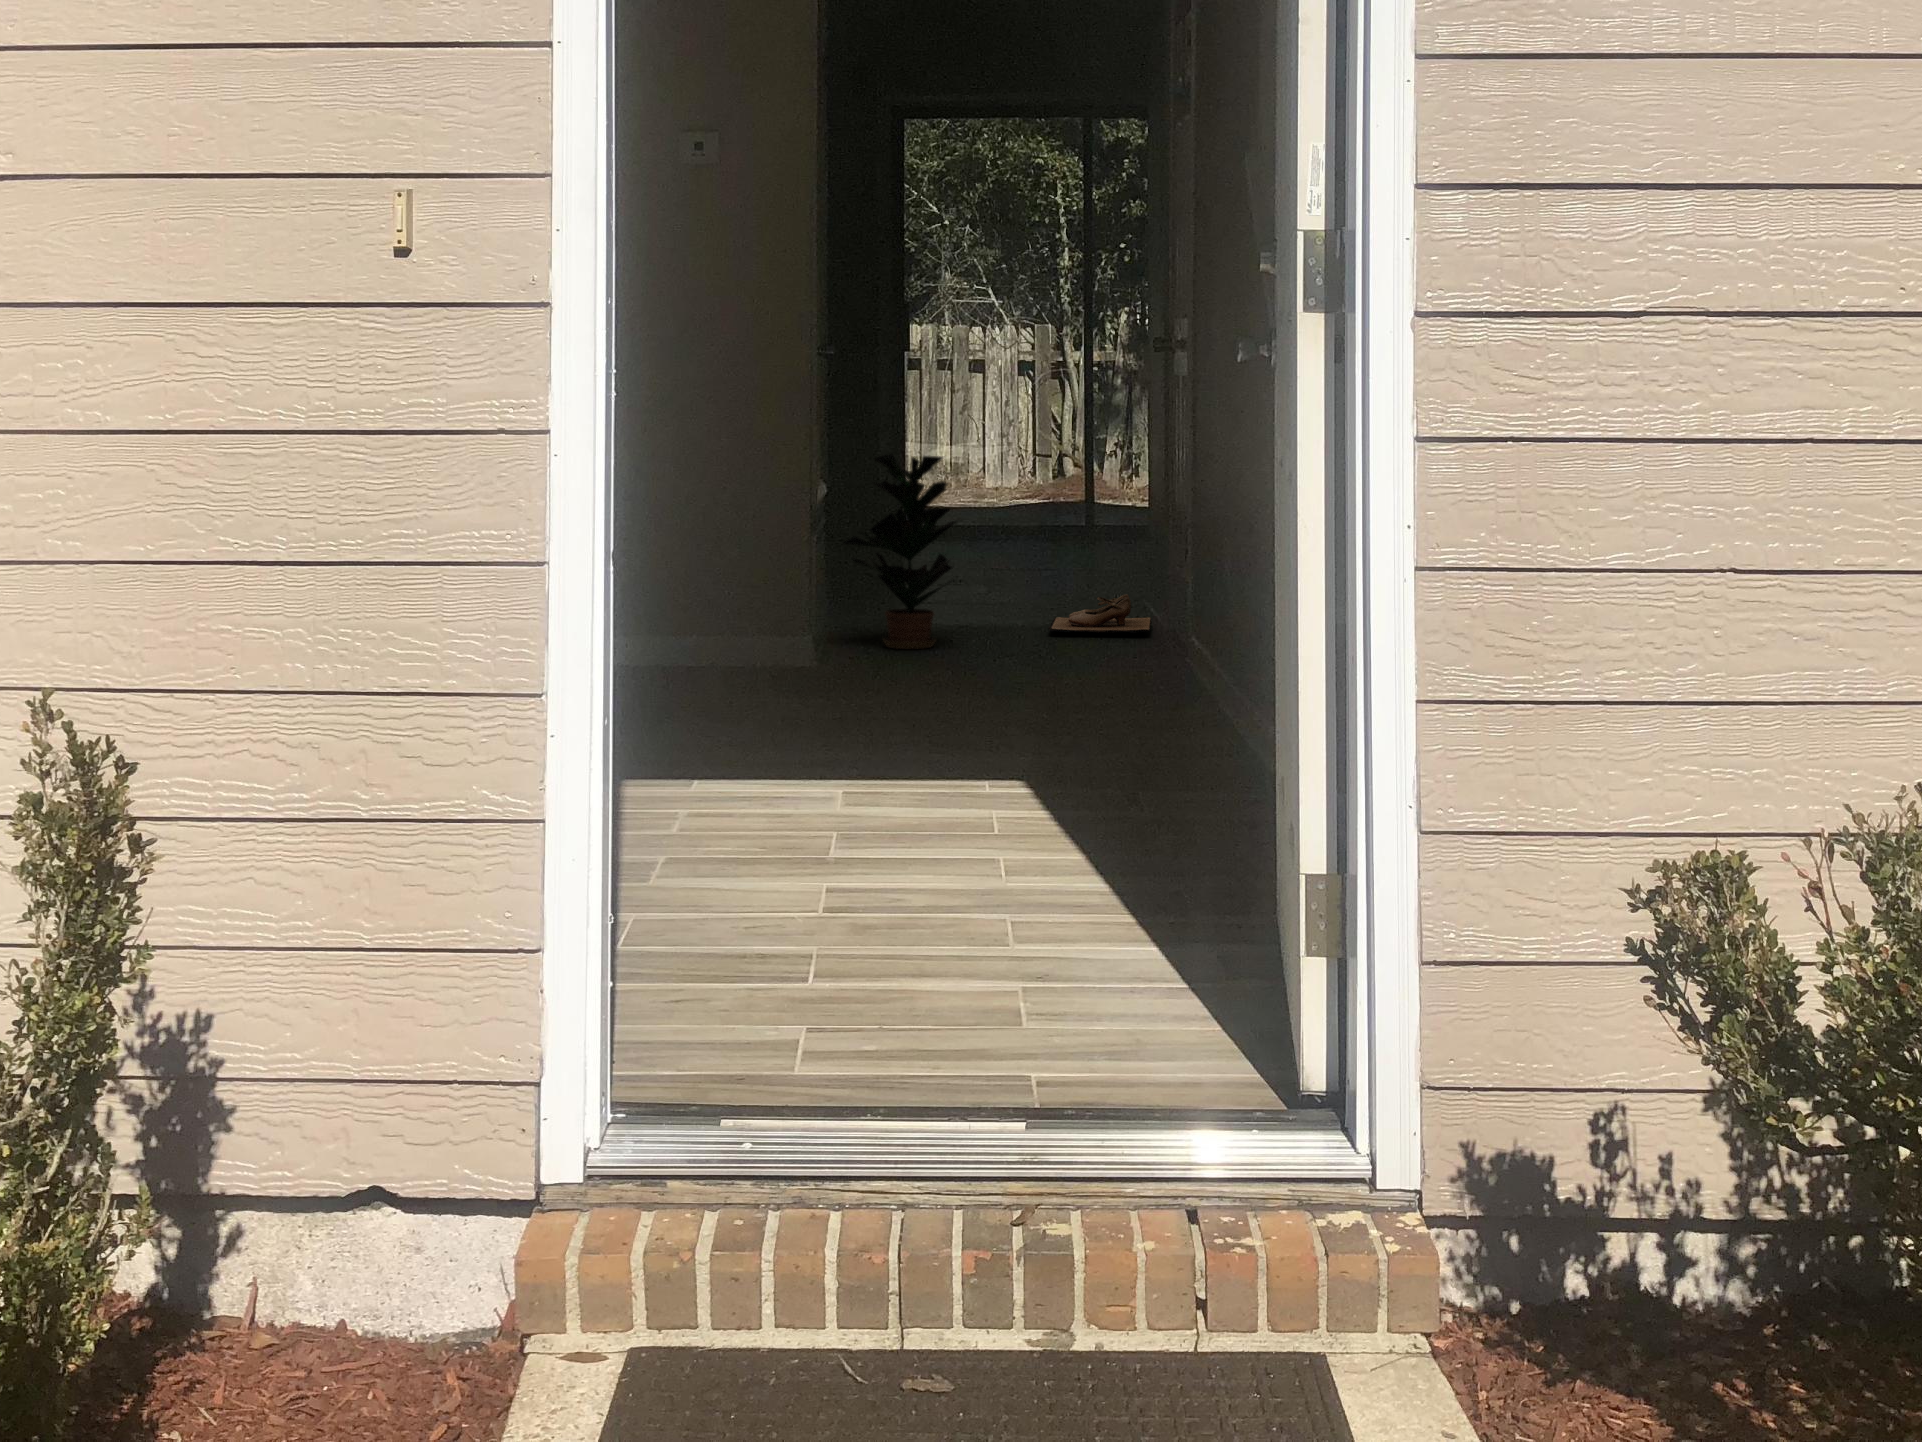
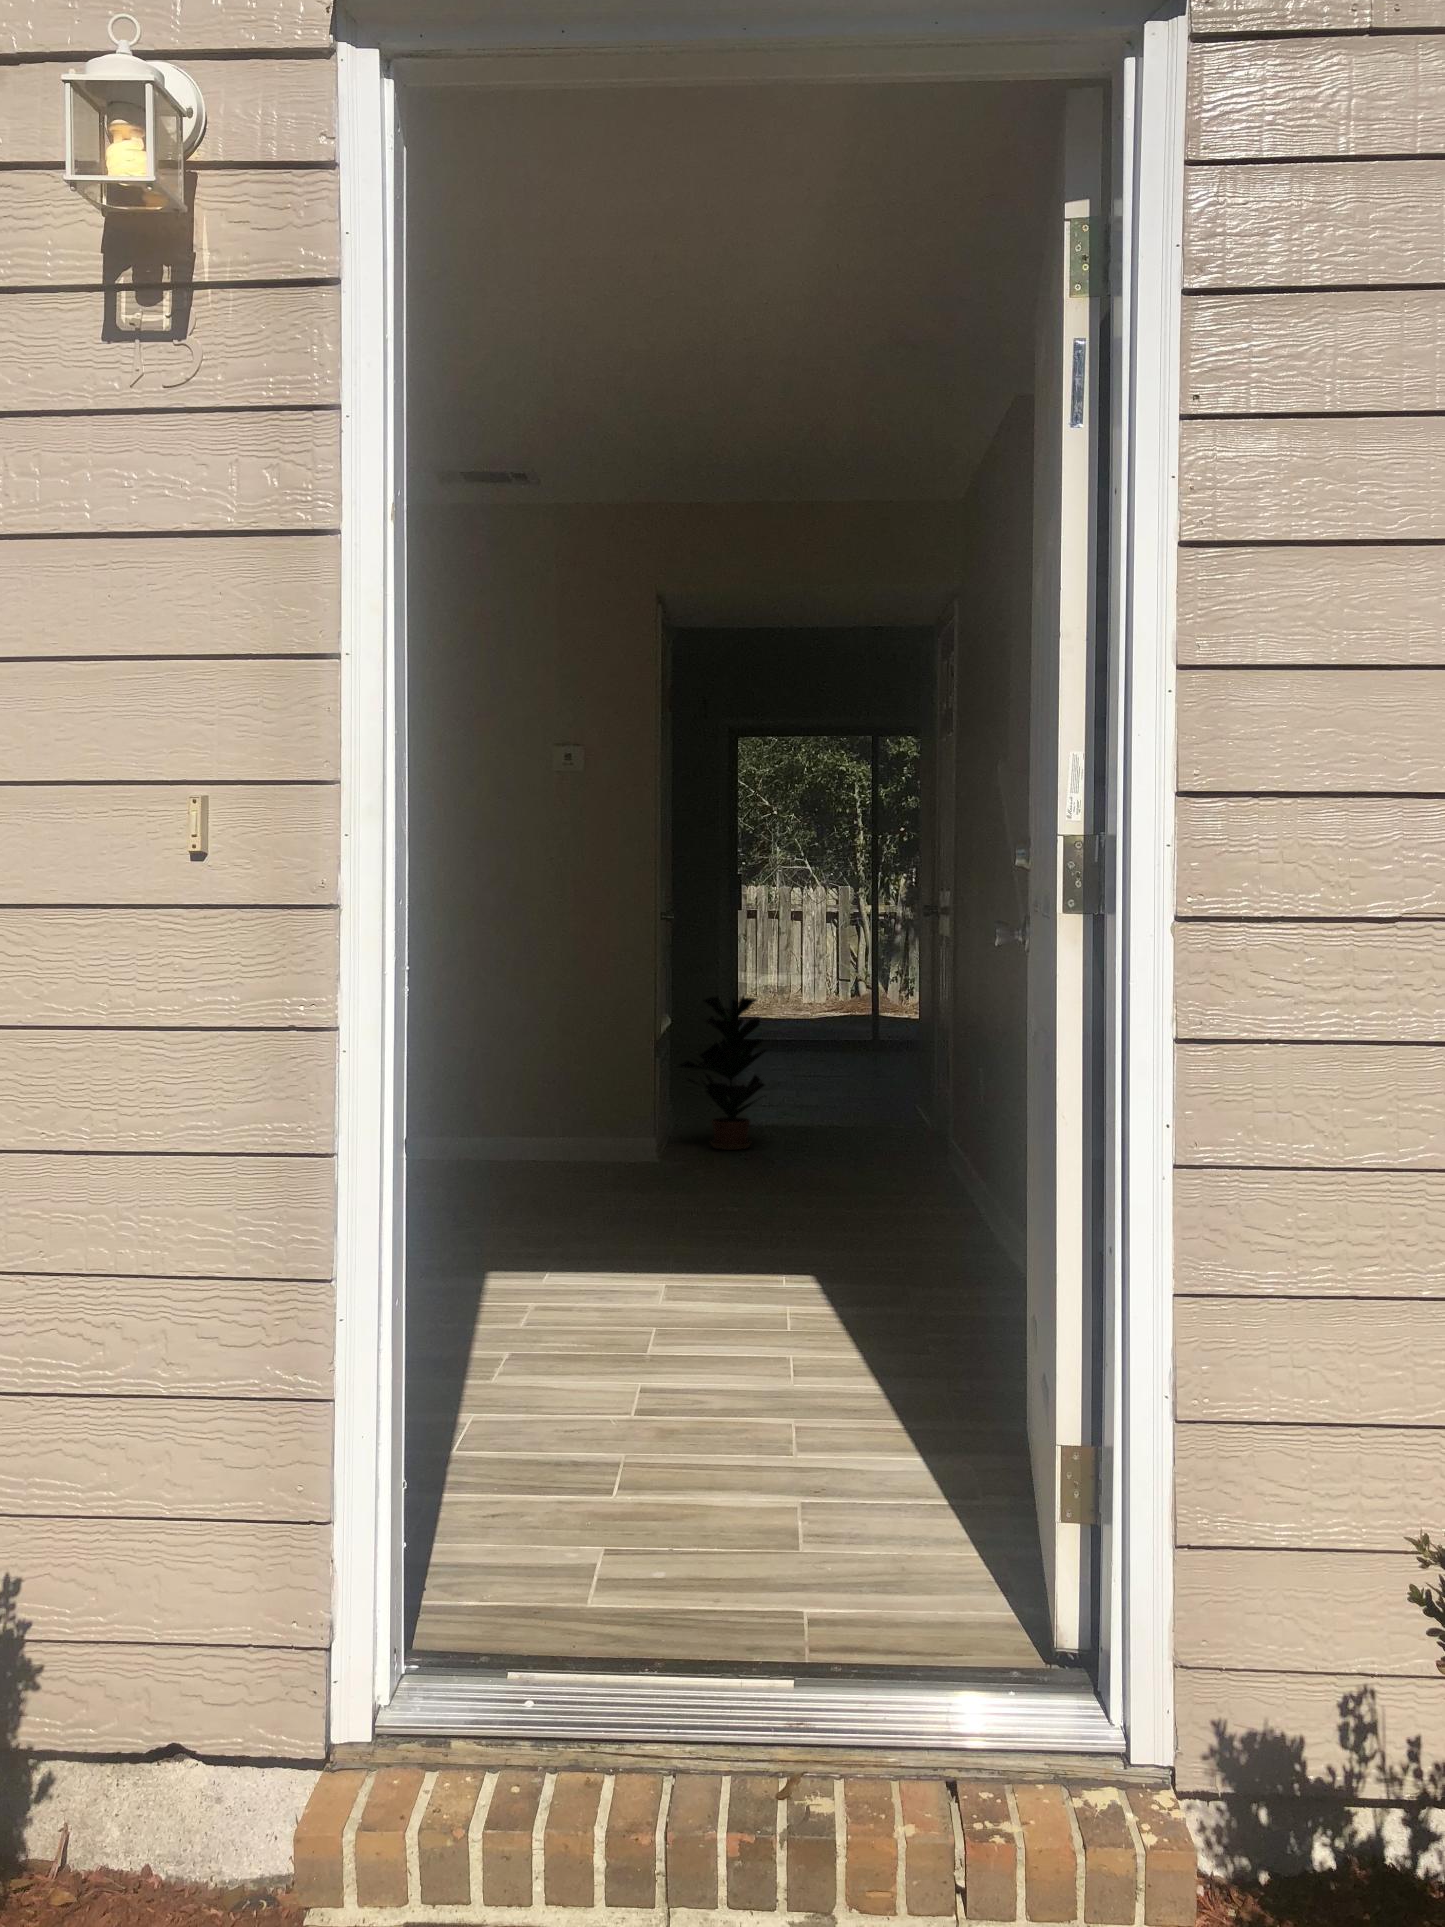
shoe: present [1048,594,1152,633] -> none [840,1105,923,1136]

